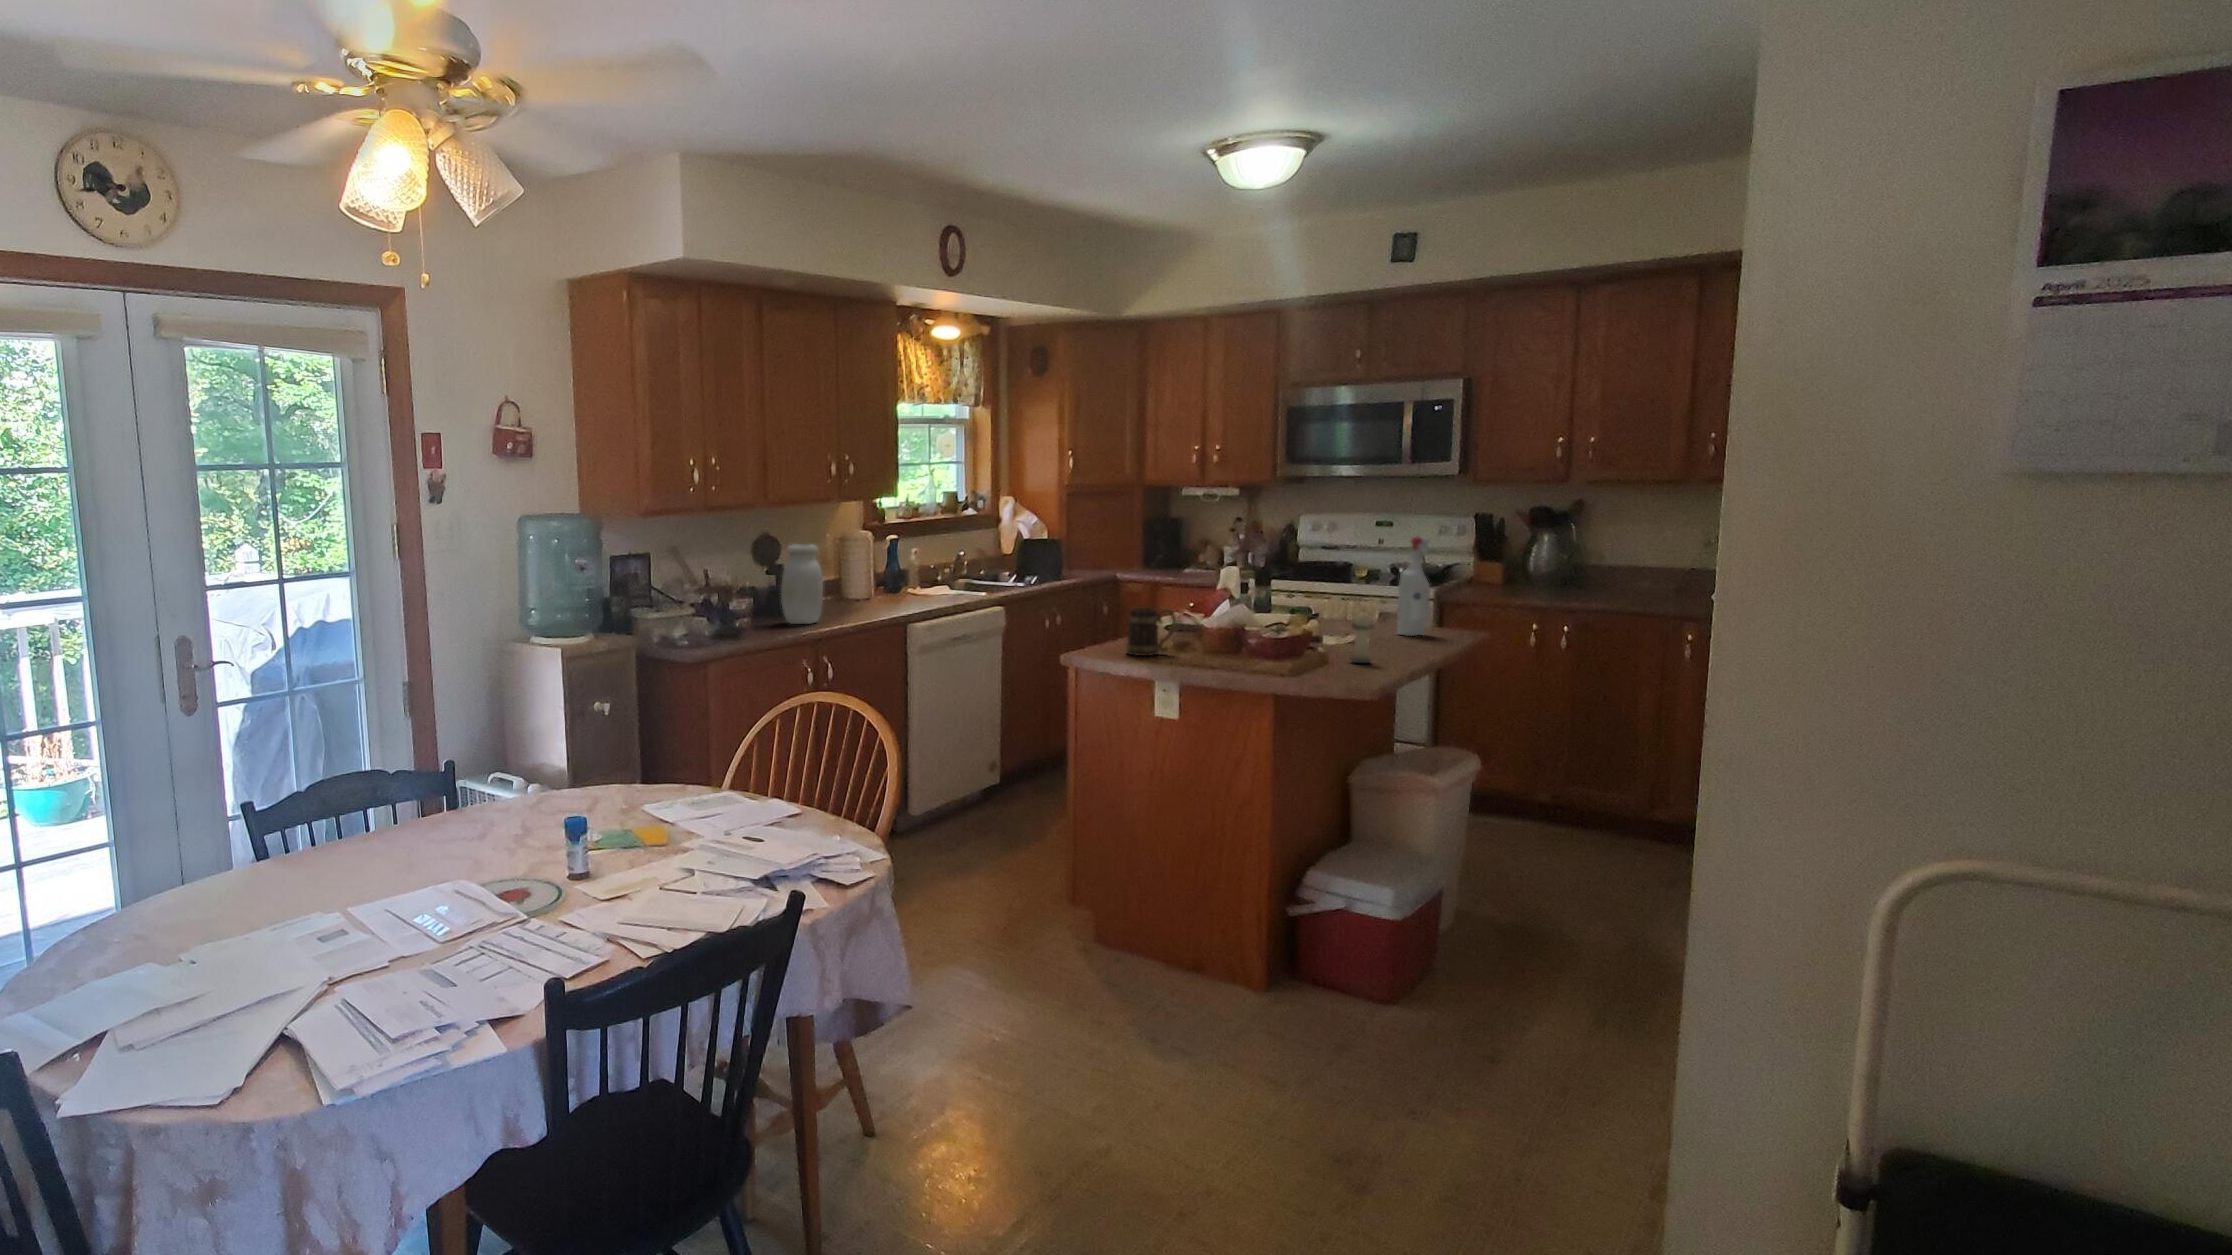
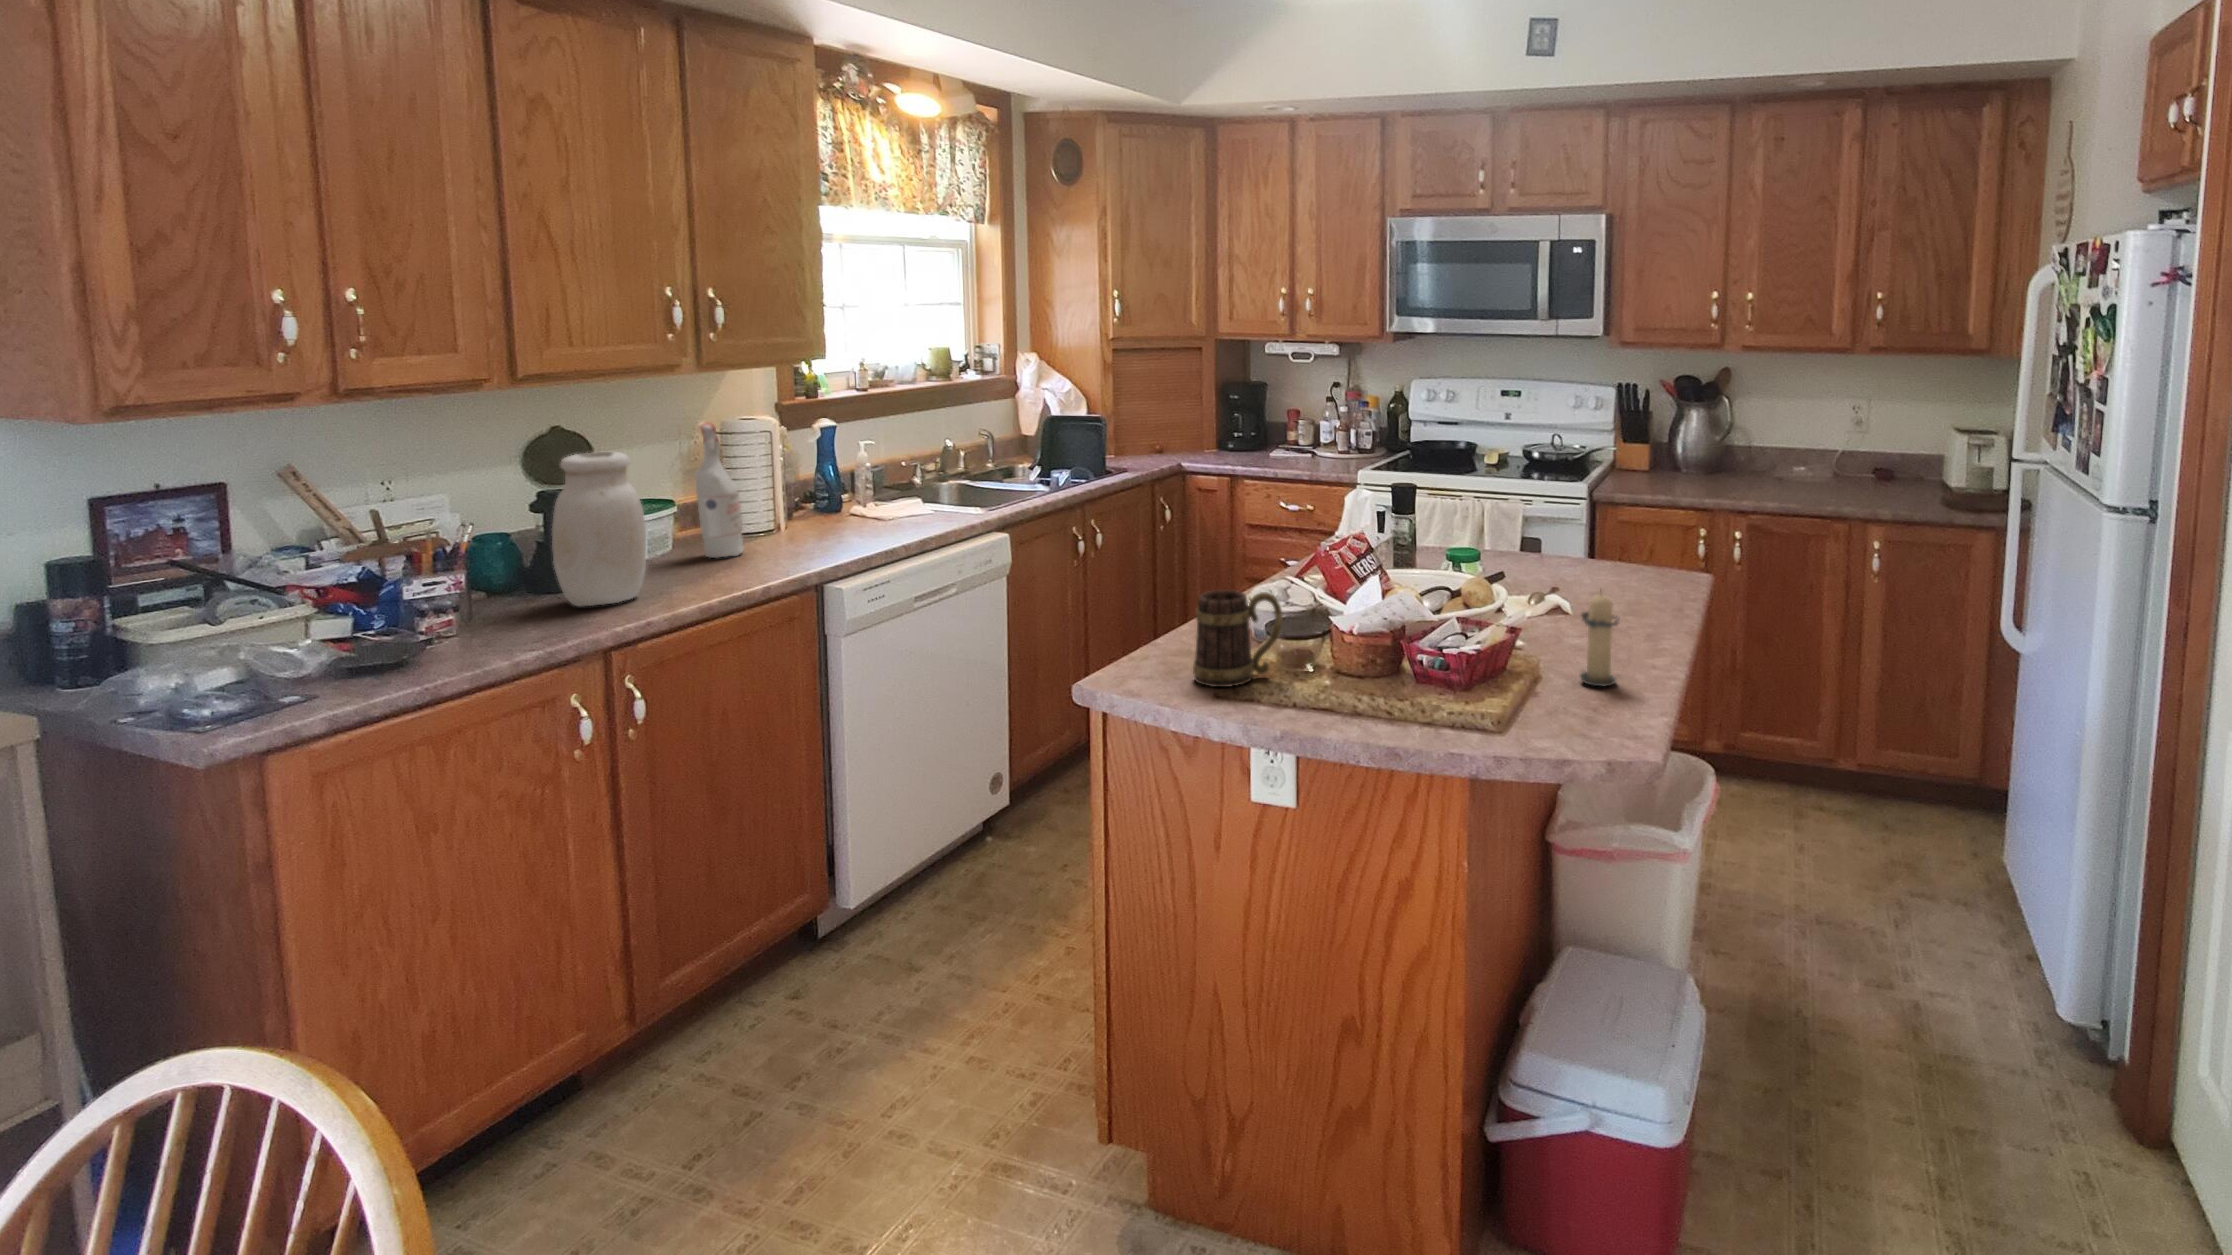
spray bottle: present [1397,537,1430,636] -> present [694,423,743,558]

